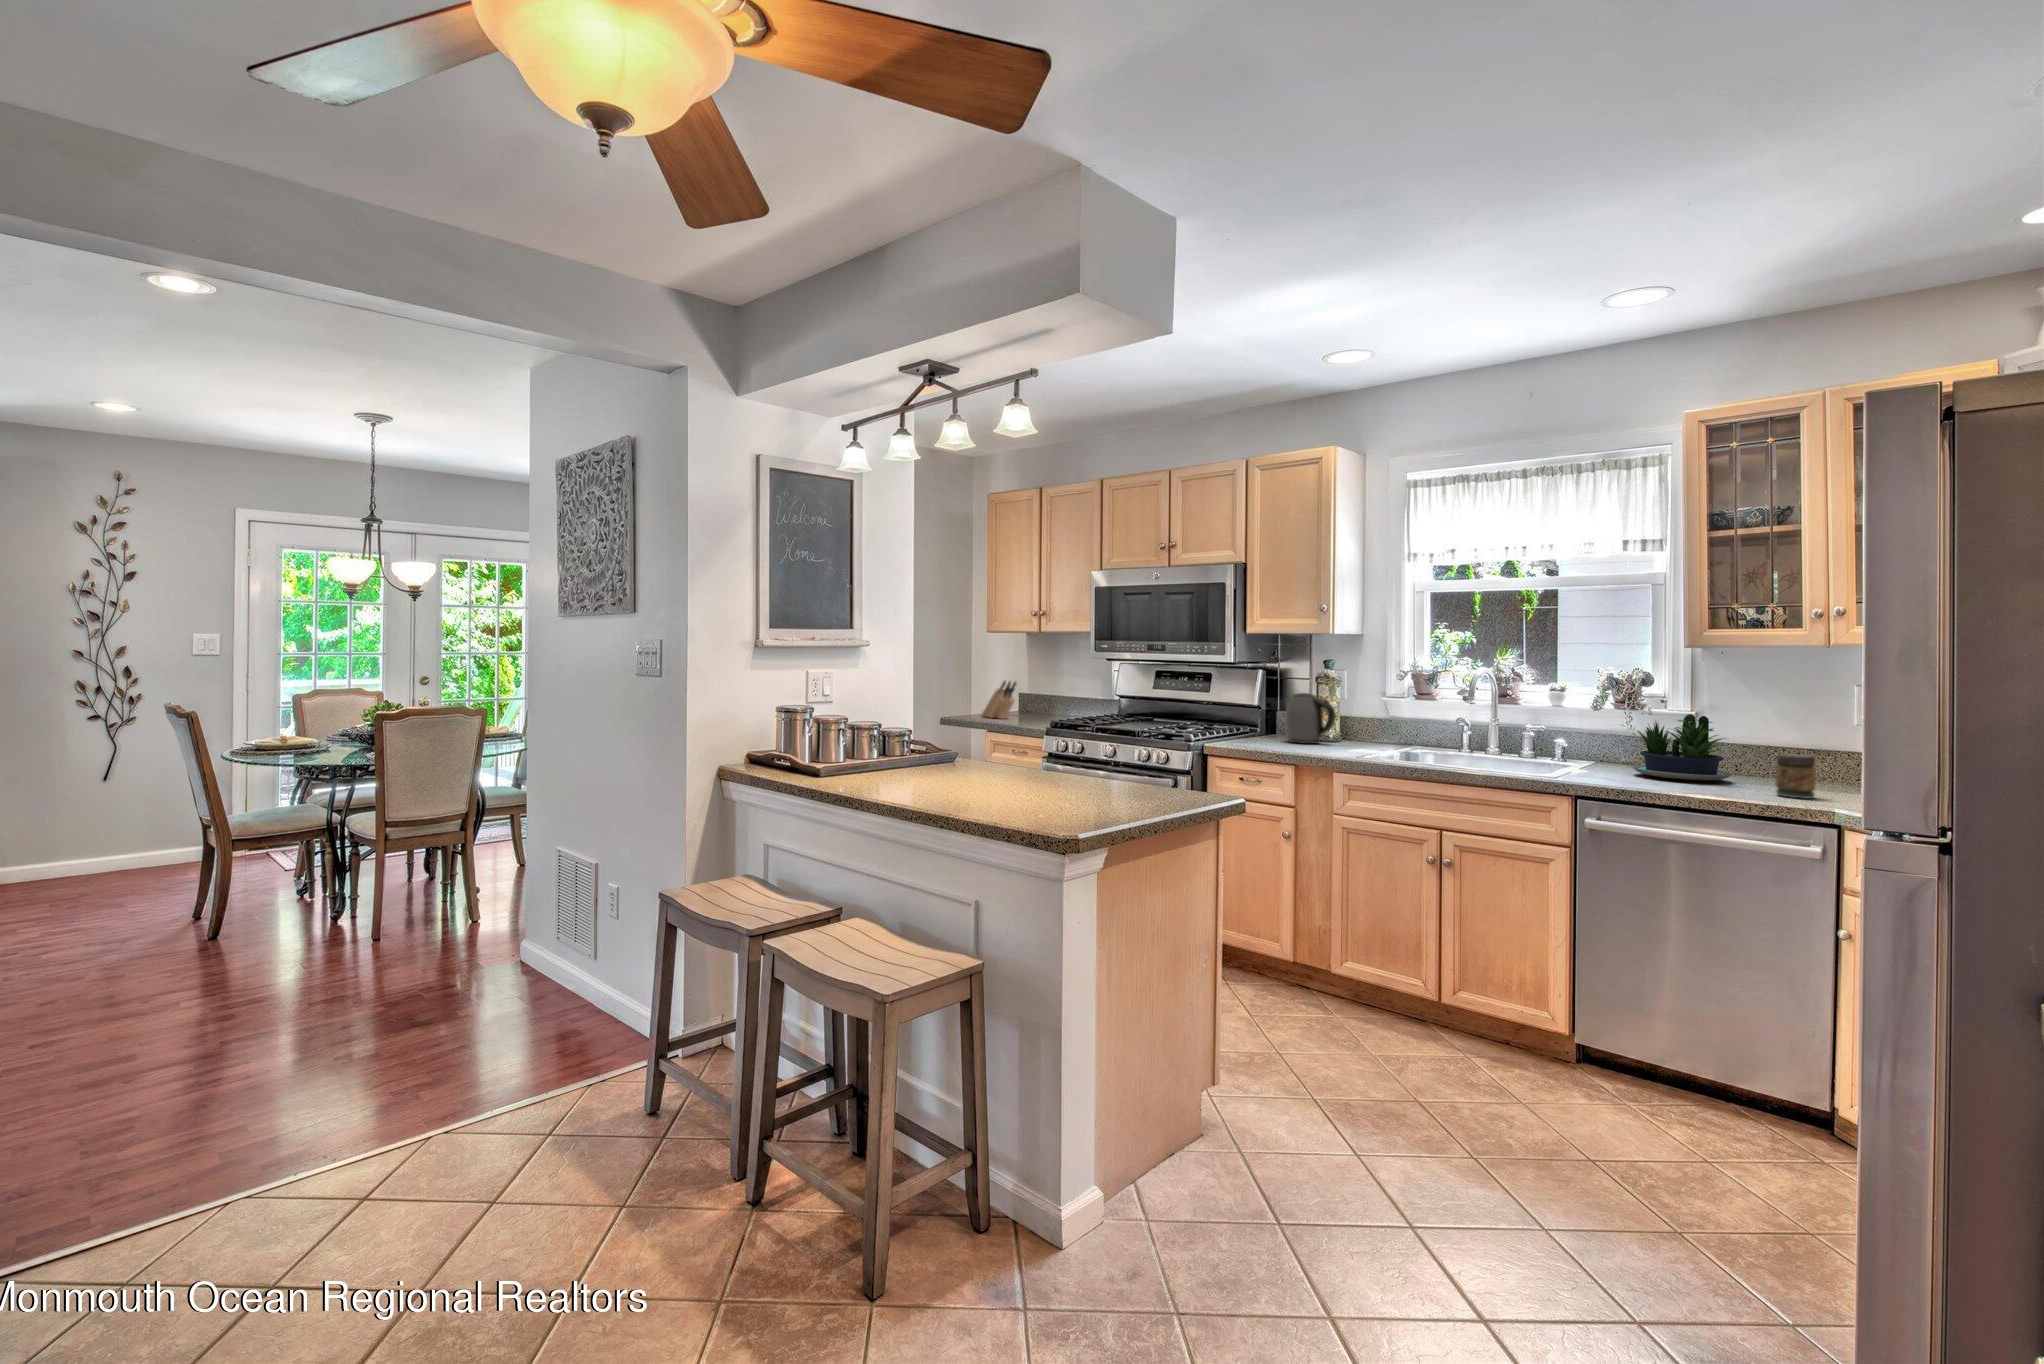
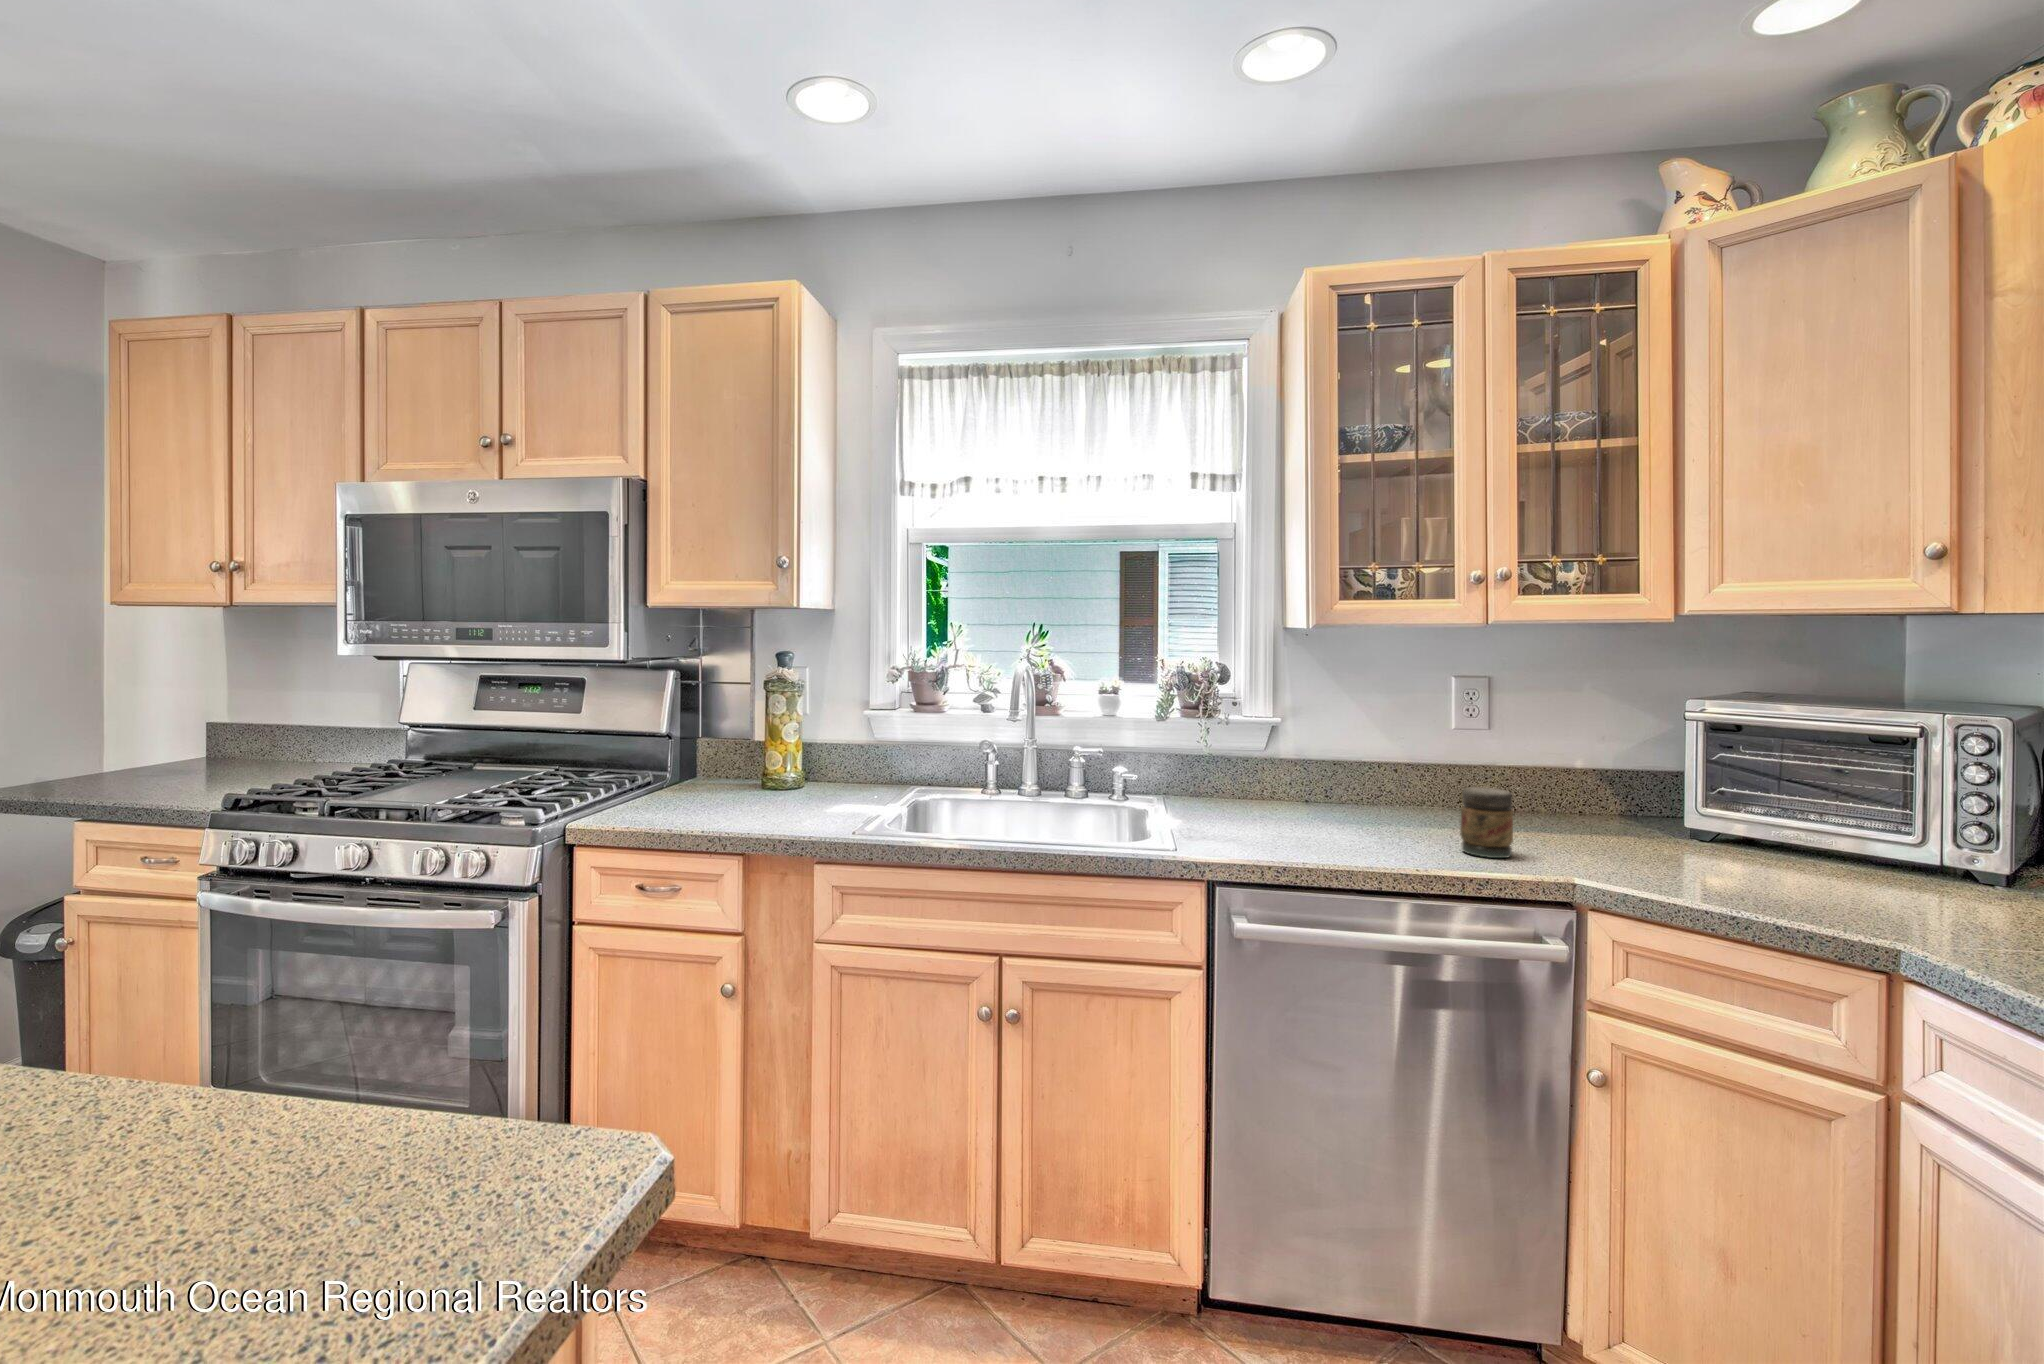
knife block: present [982,681,1016,719] -> none [84,704,168,786]
kettle: present [1285,693,1336,744] -> none [714,710,801,801]
potted plant: present [1632,714,1732,781] -> none [1242,727,1389,830]

